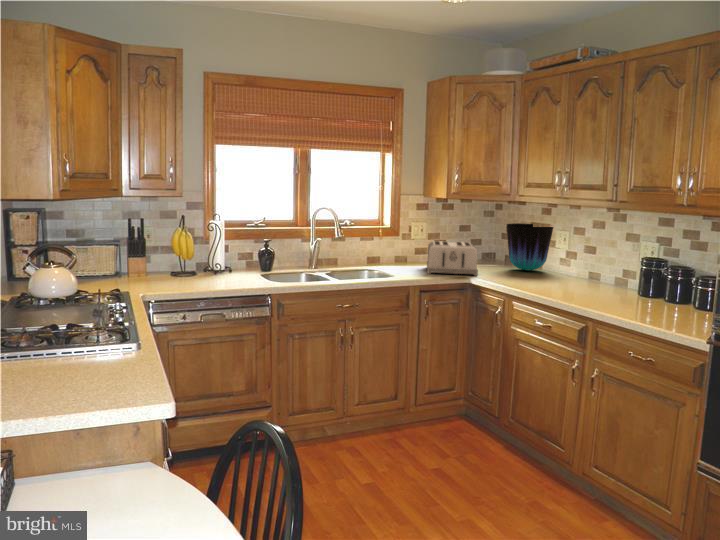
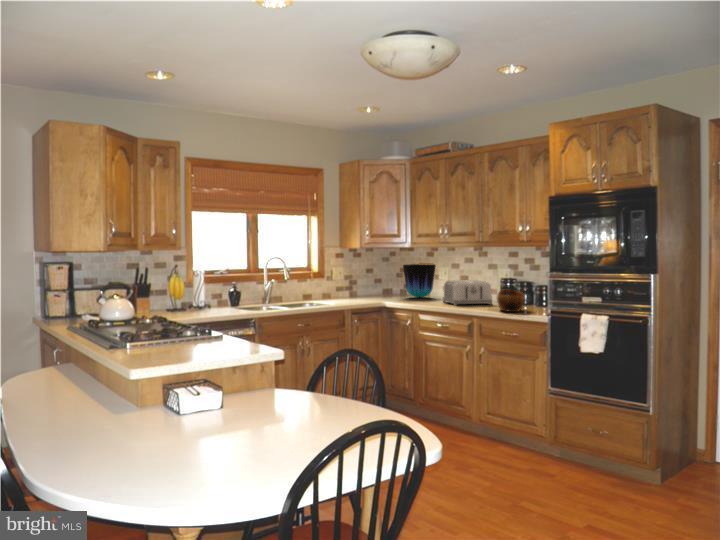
toaster: present [427,241,478,276] -> present [443,280,492,305]
wooden bowl: none [625,280,674,321] -> present [497,290,525,312]

